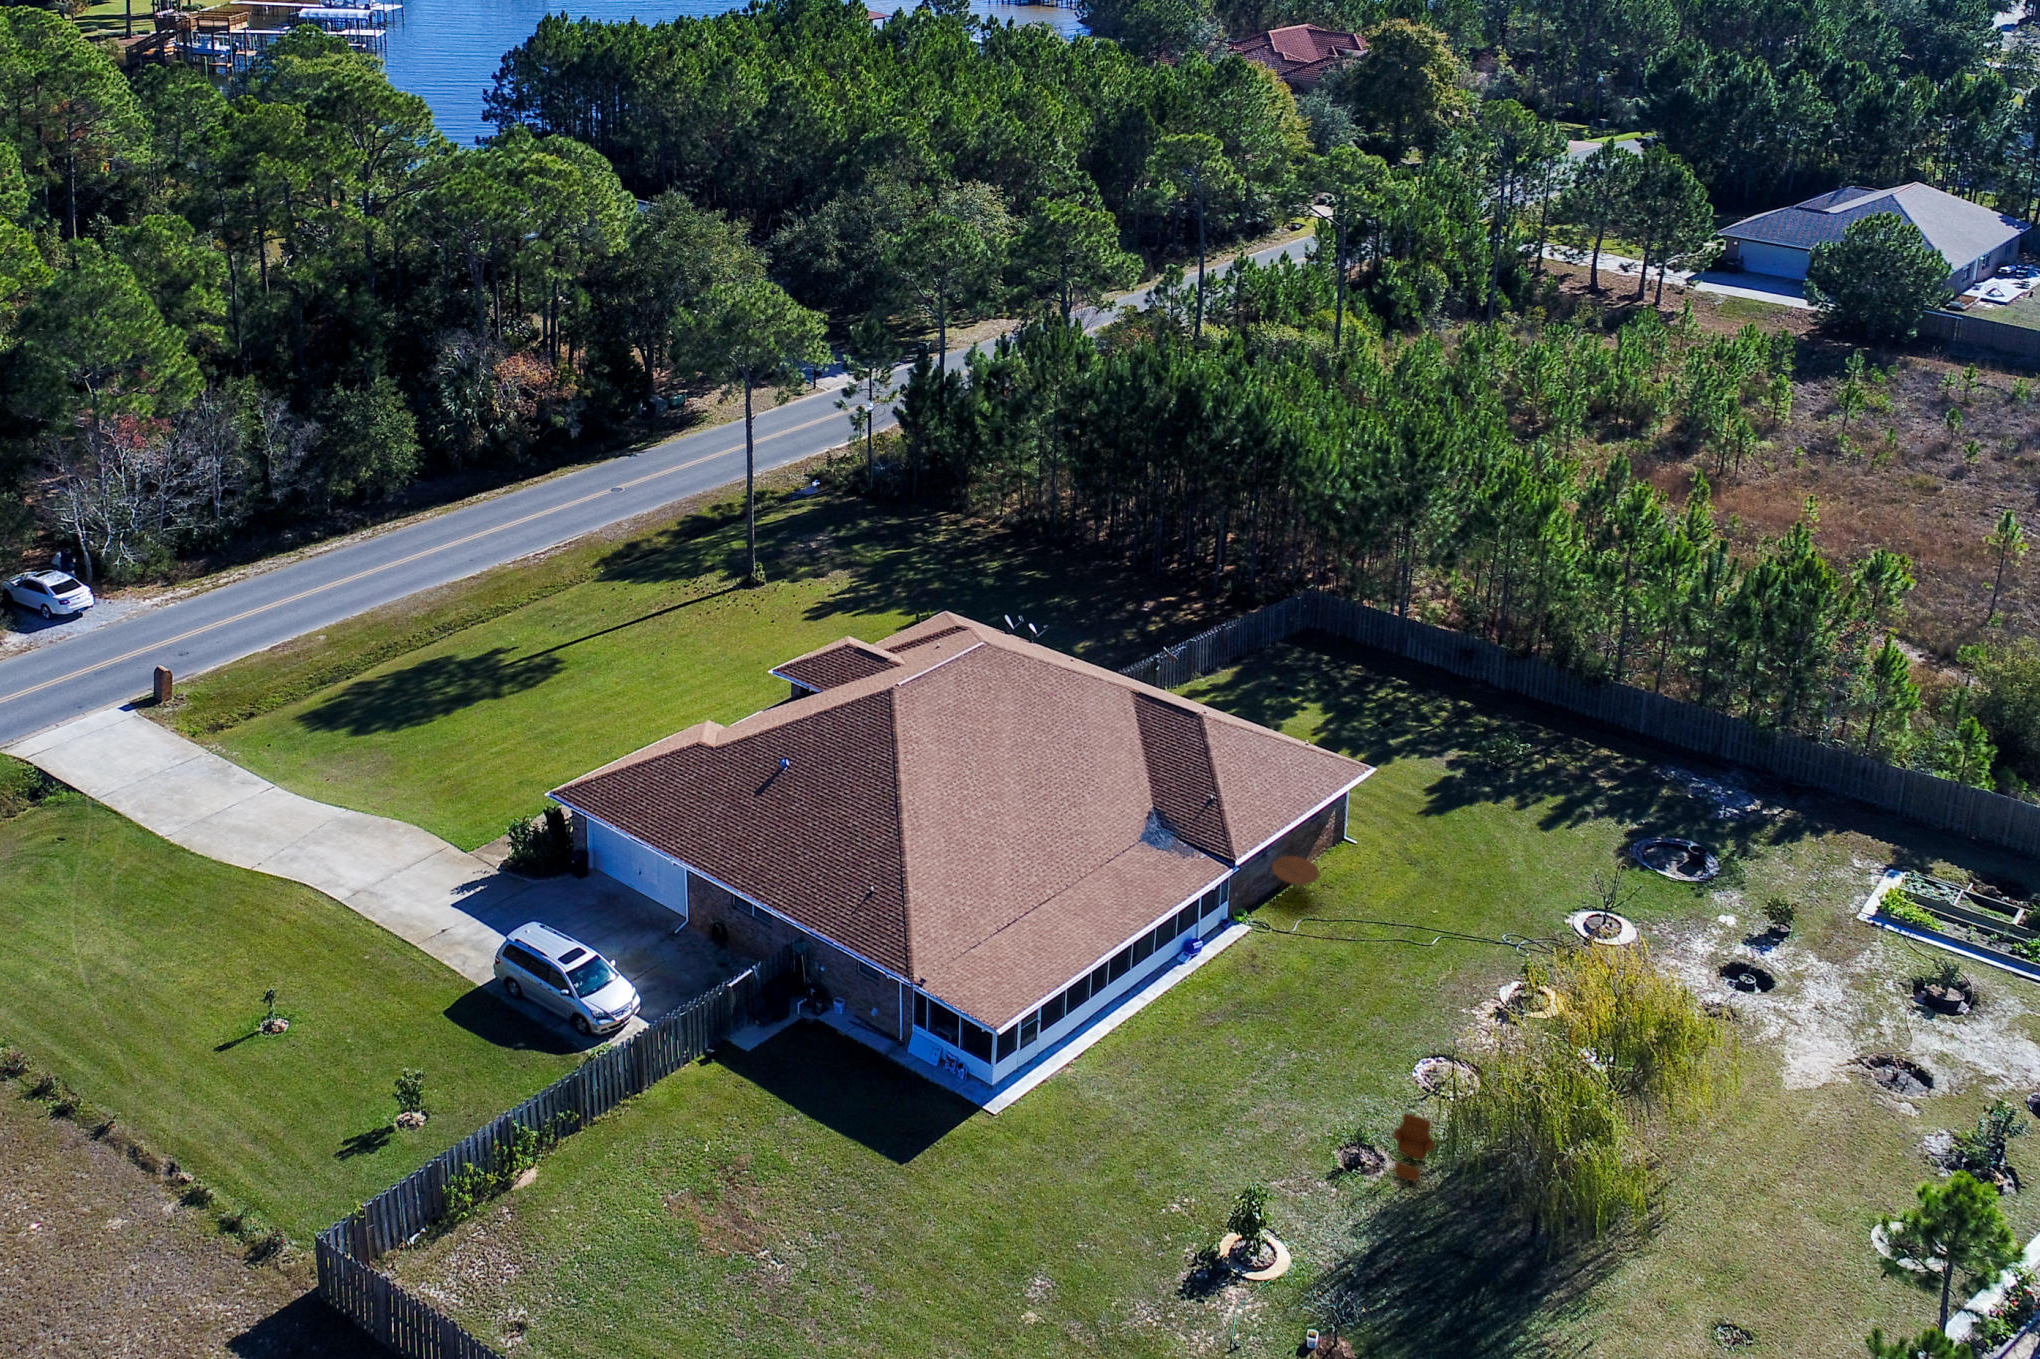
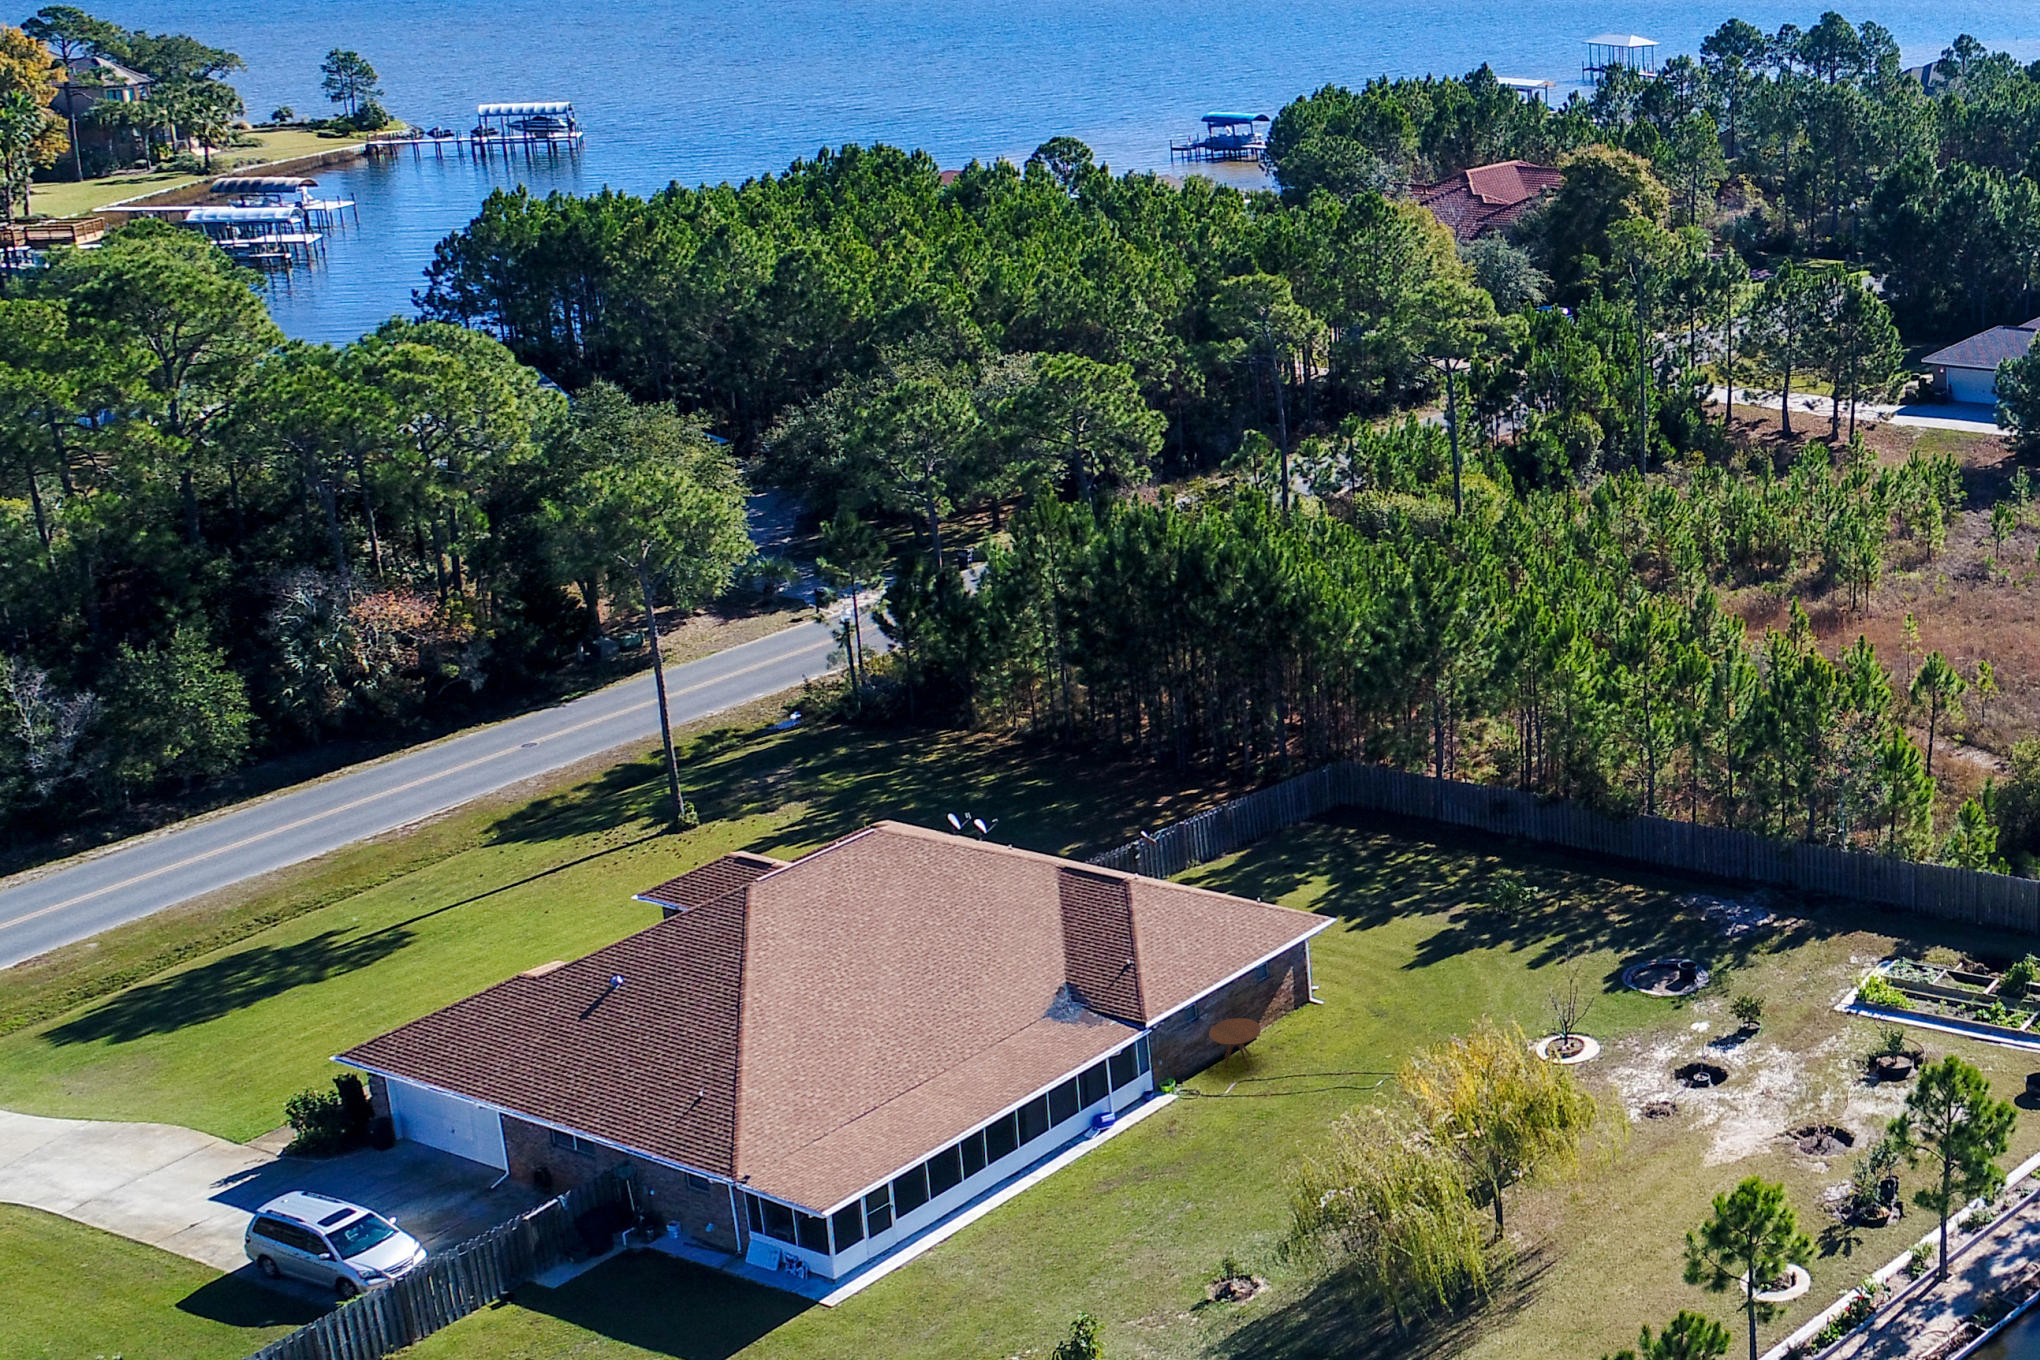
lounge chair: present [1392,1113,1435,1188] -> none [1261,1234,1308,1315]

